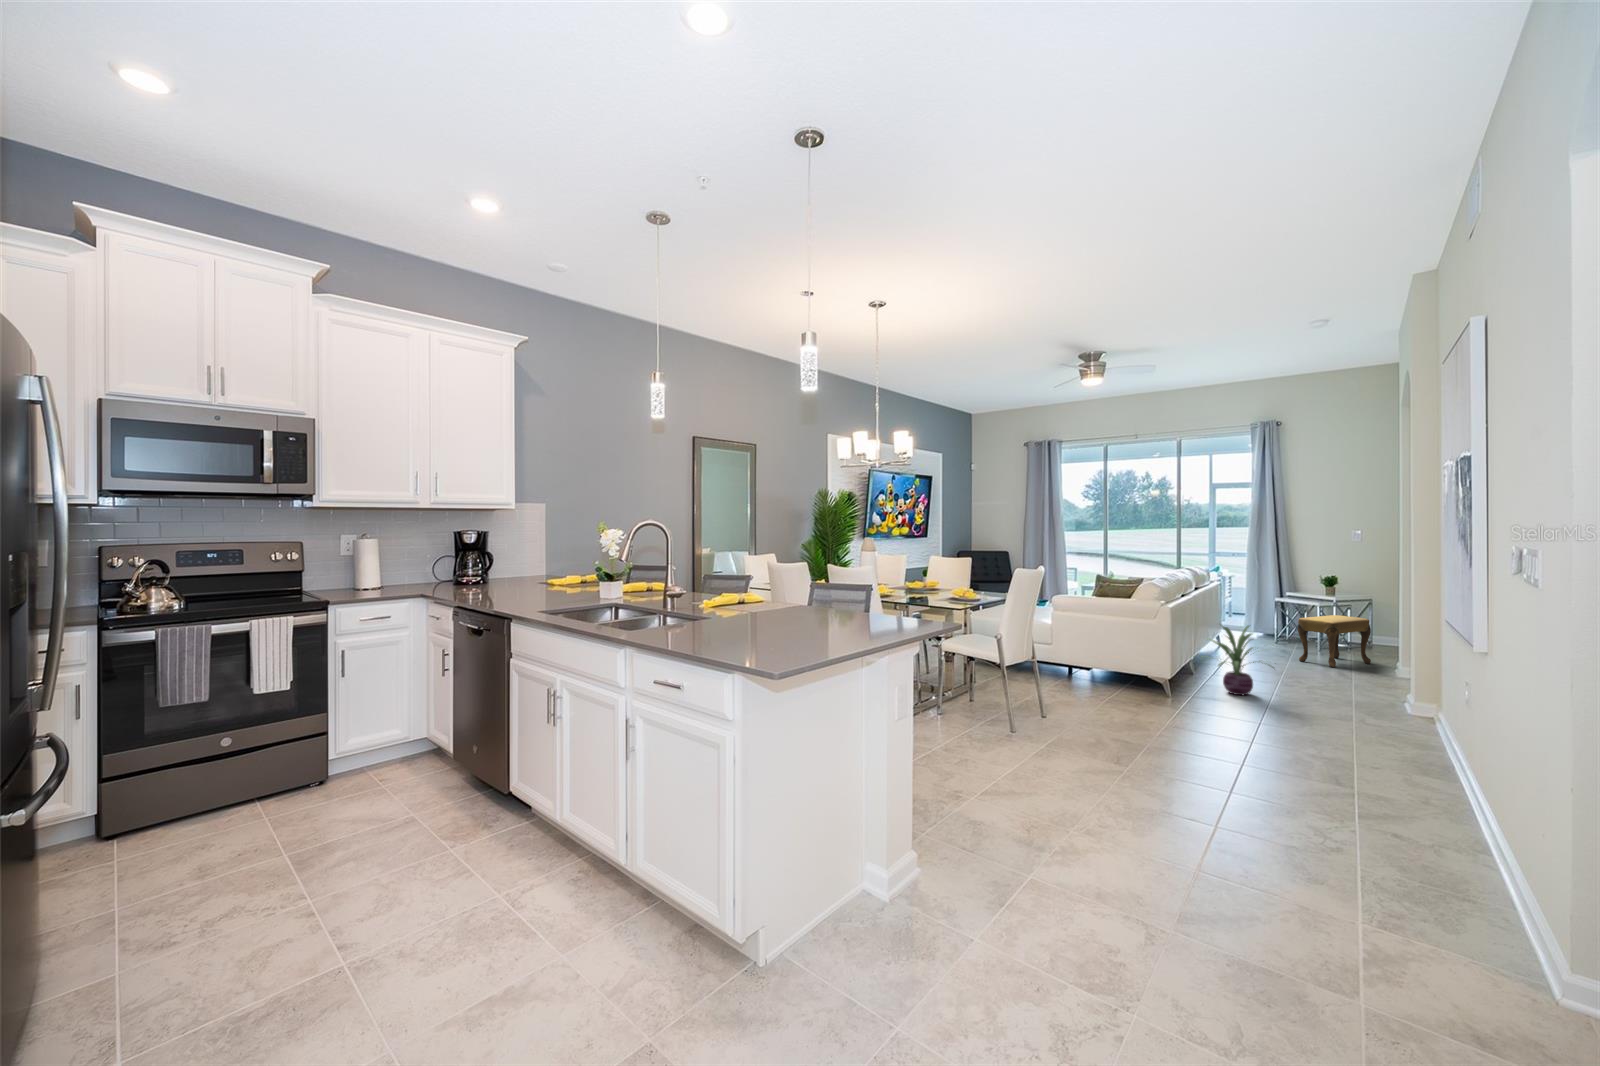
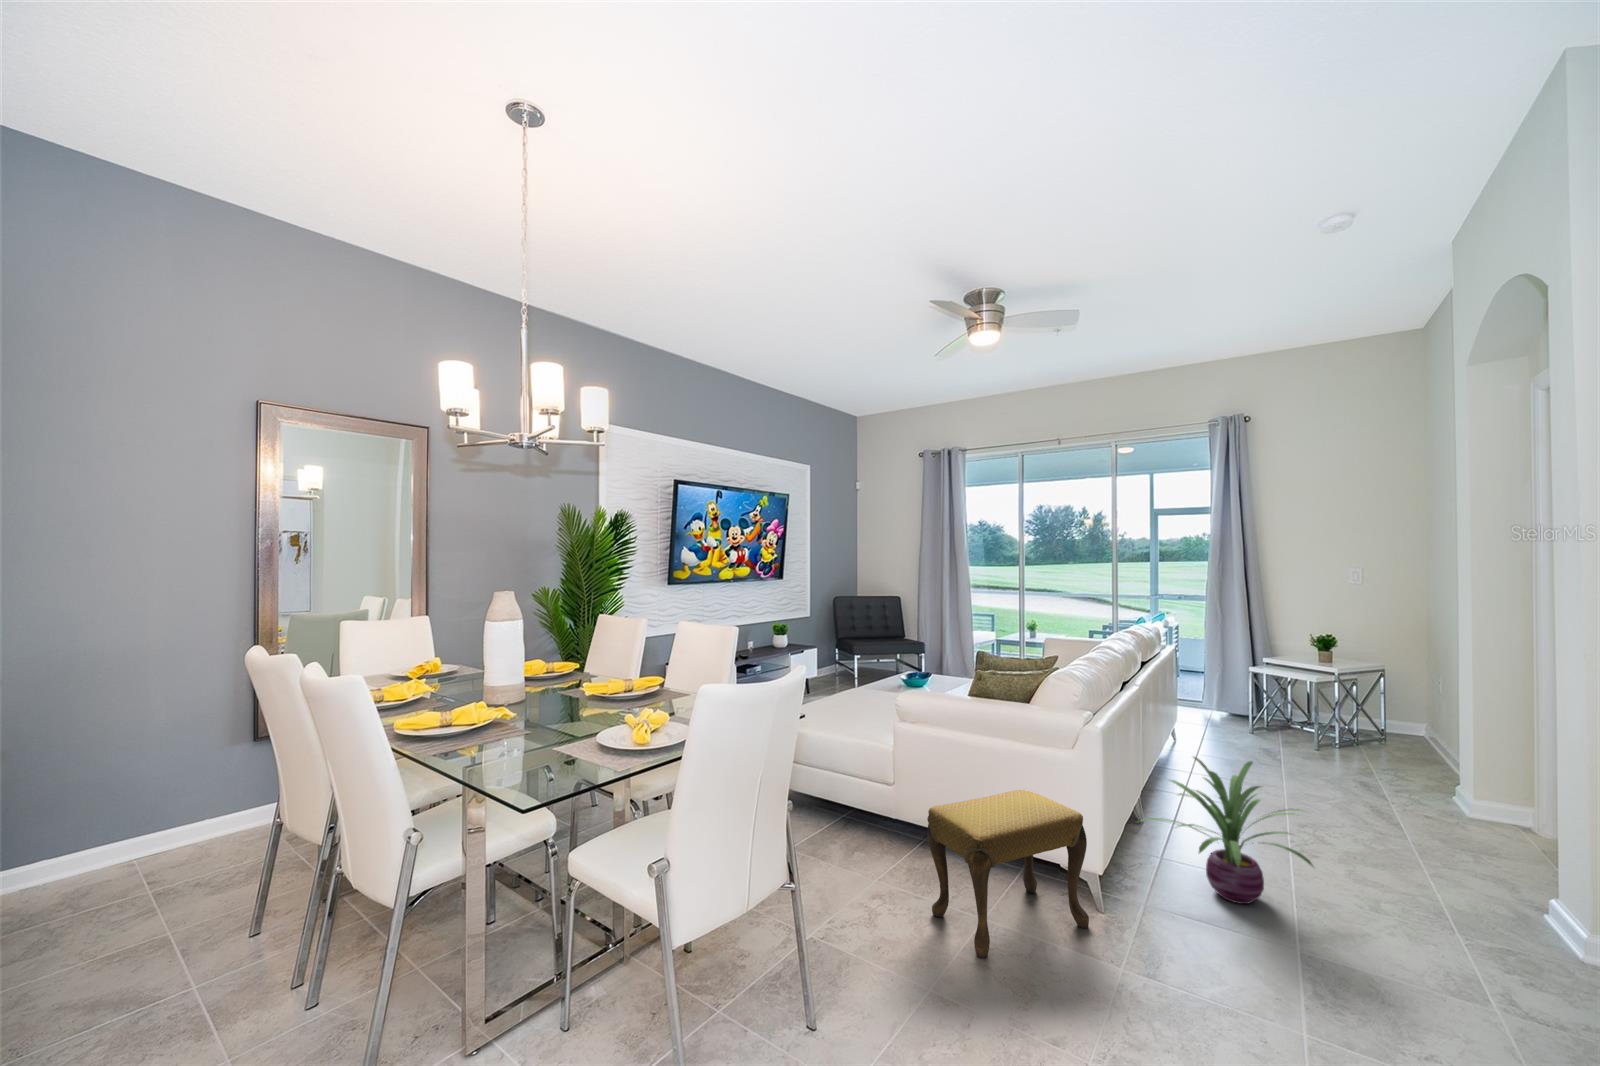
footstool: present [1298,615,1371,667] -> present [927,790,1089,958]

